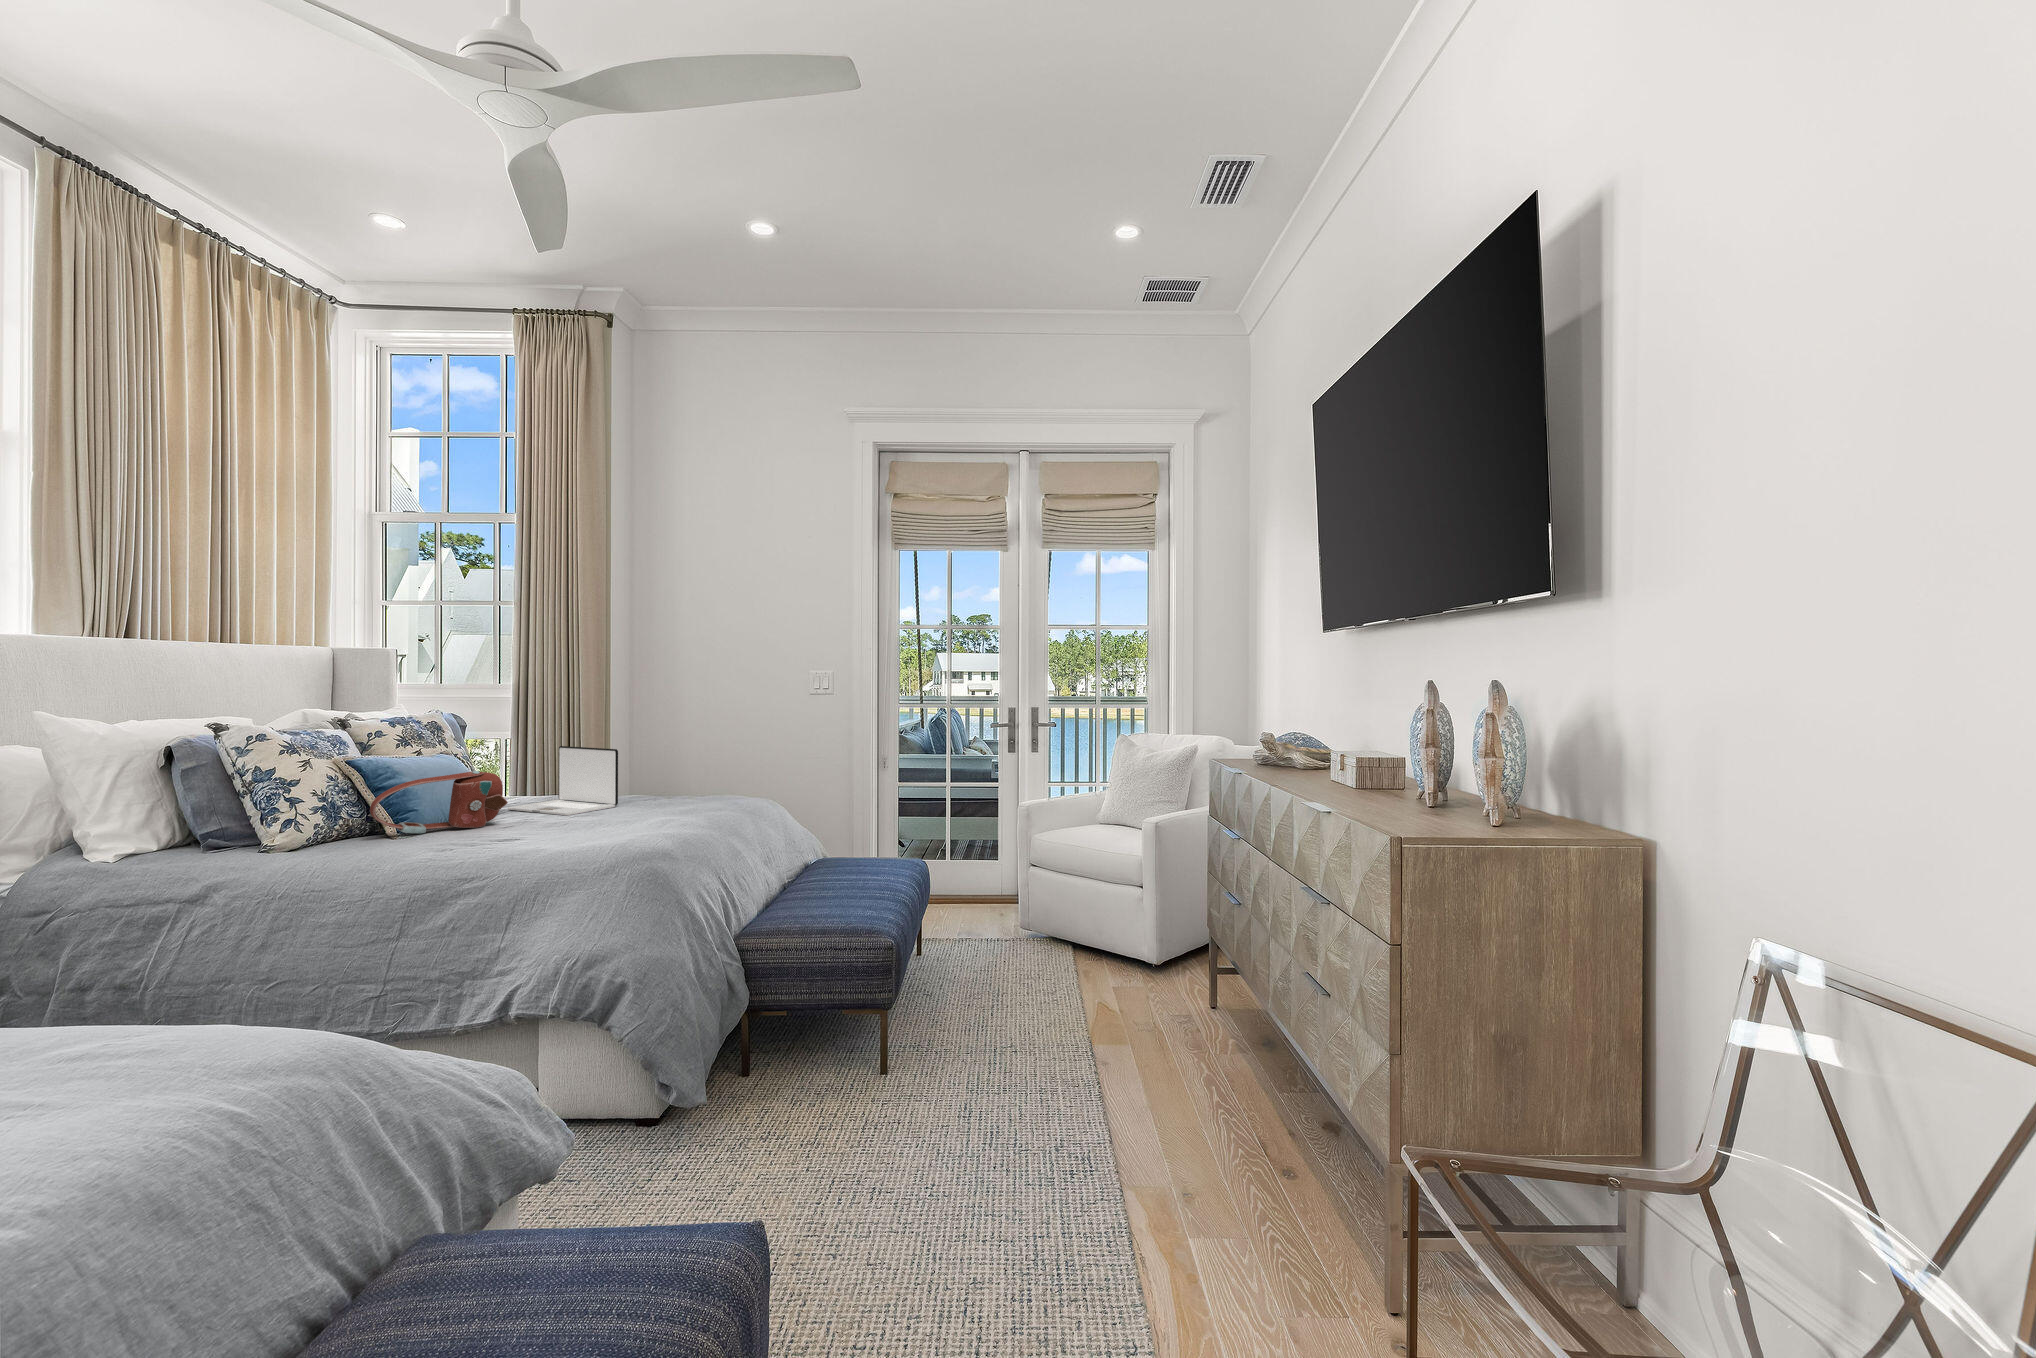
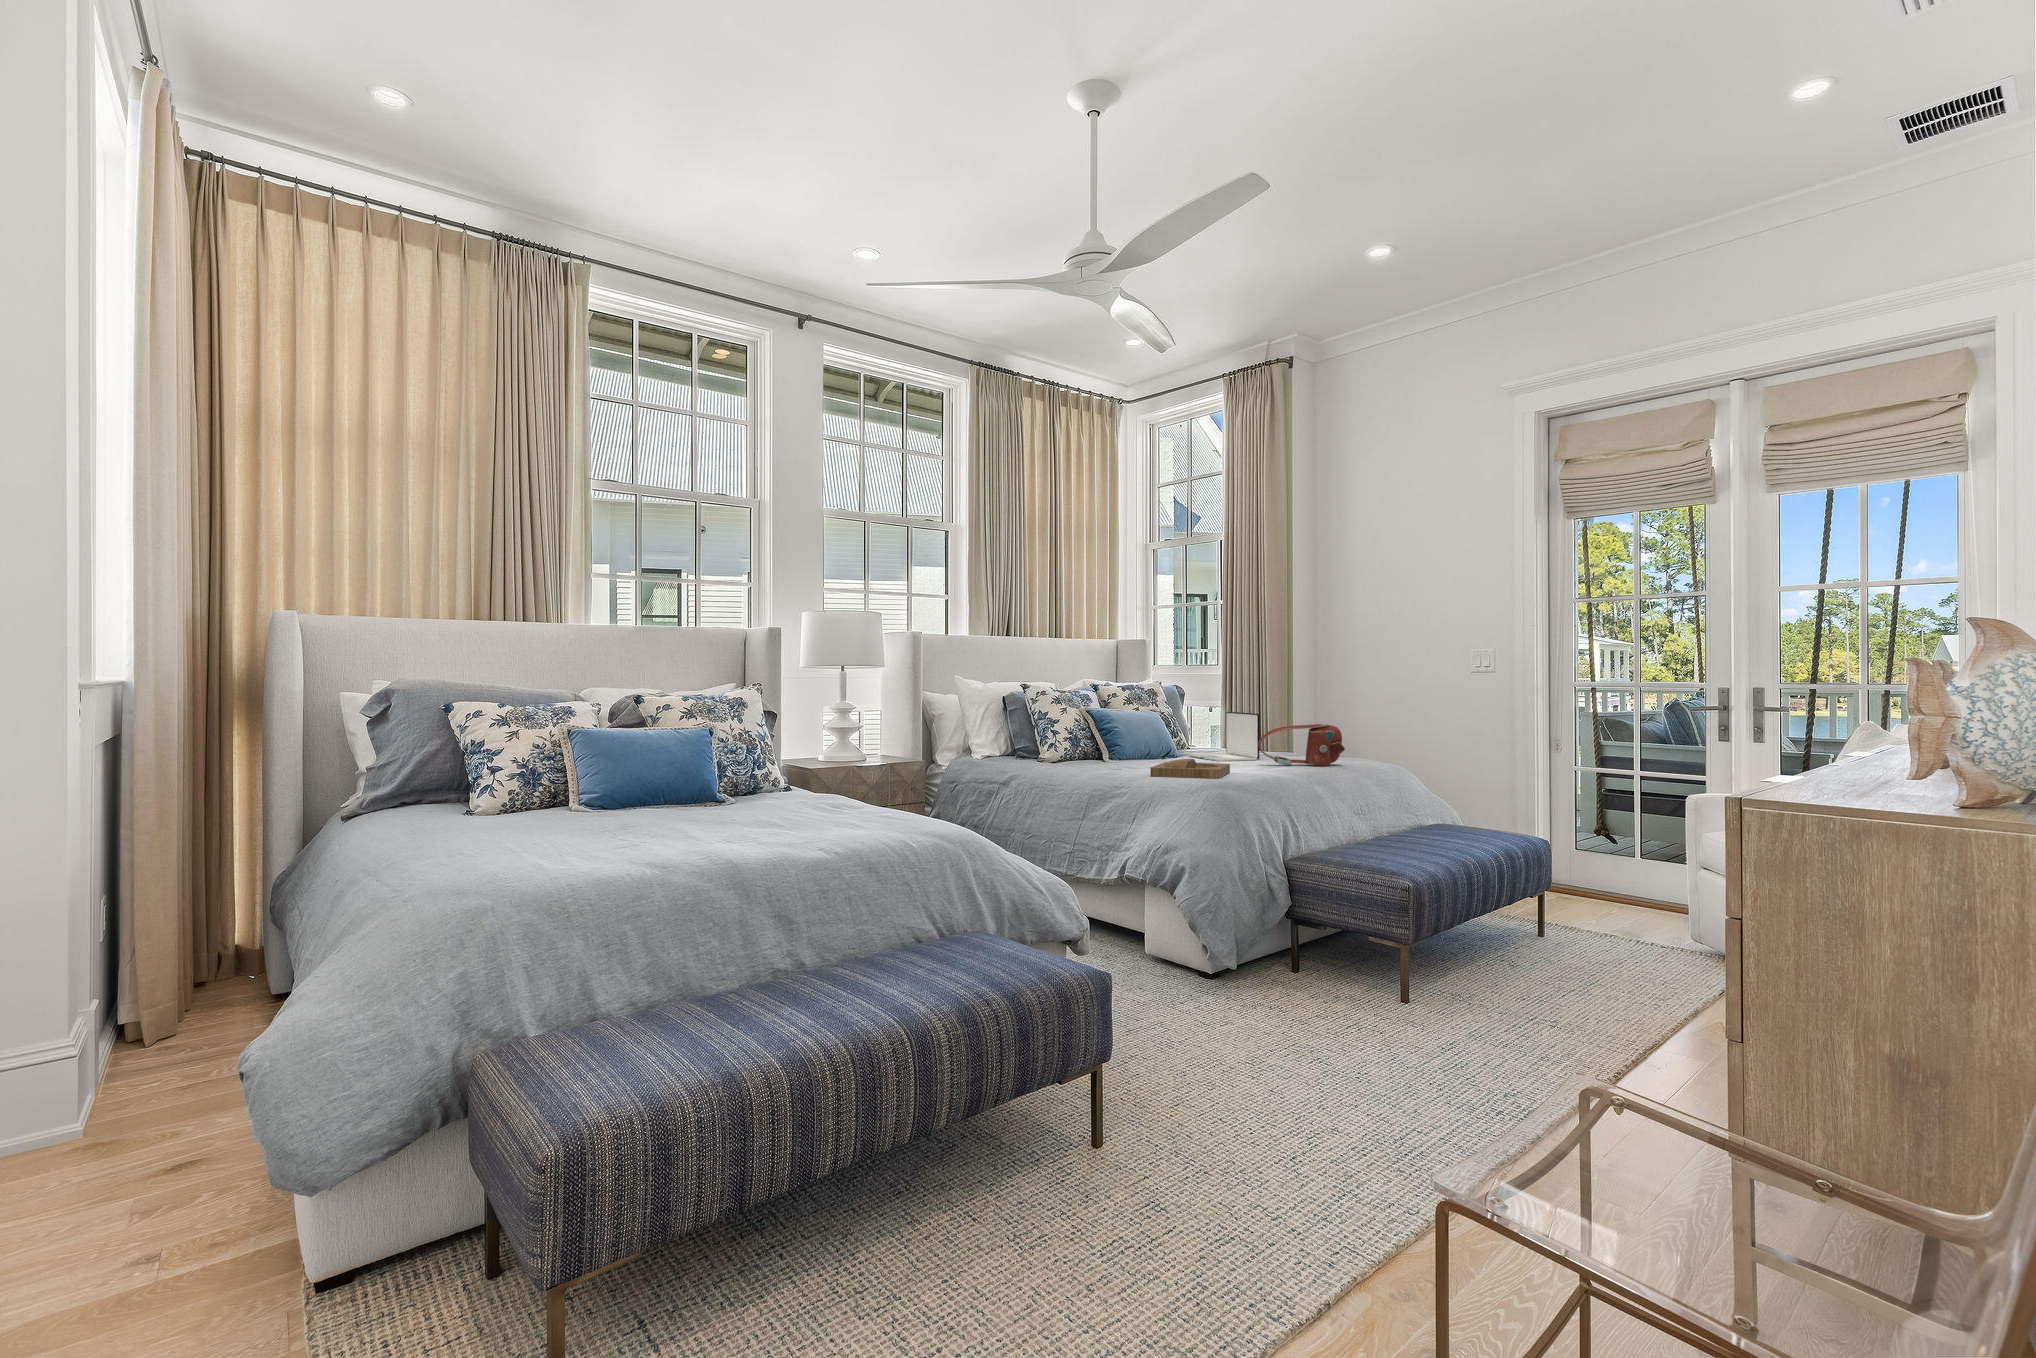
handbag: present [370,771,508,833] -> present [1258,724,1345,766]
tray: none [531,827,640,865] -> present [1150,759,1230,779]

